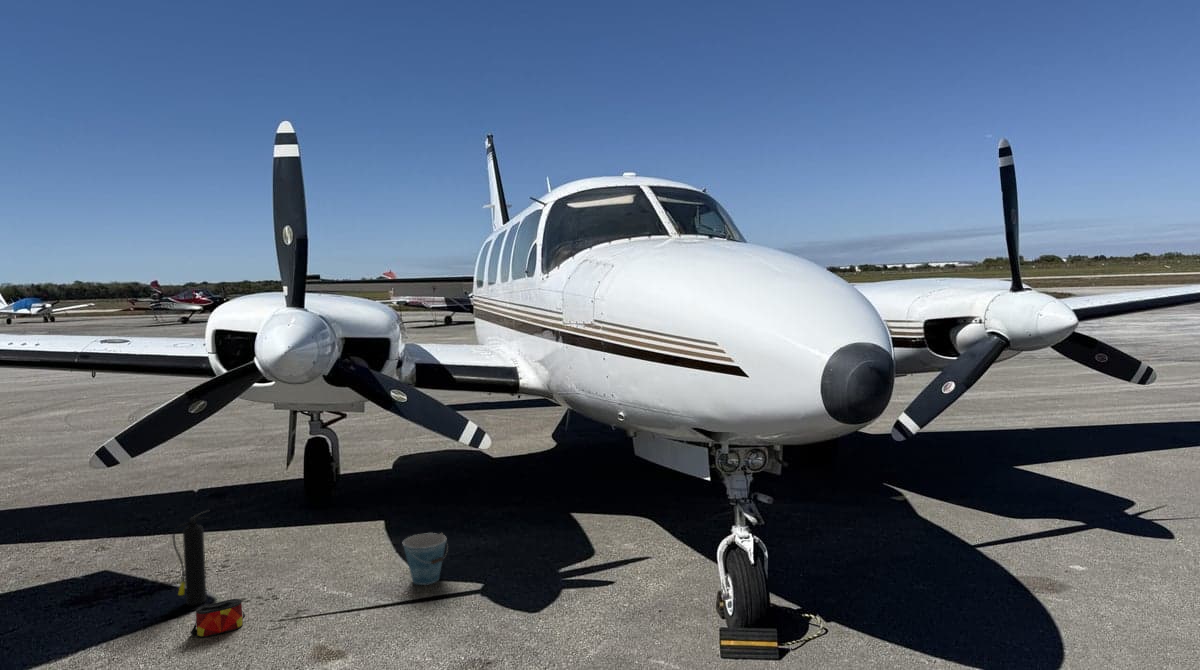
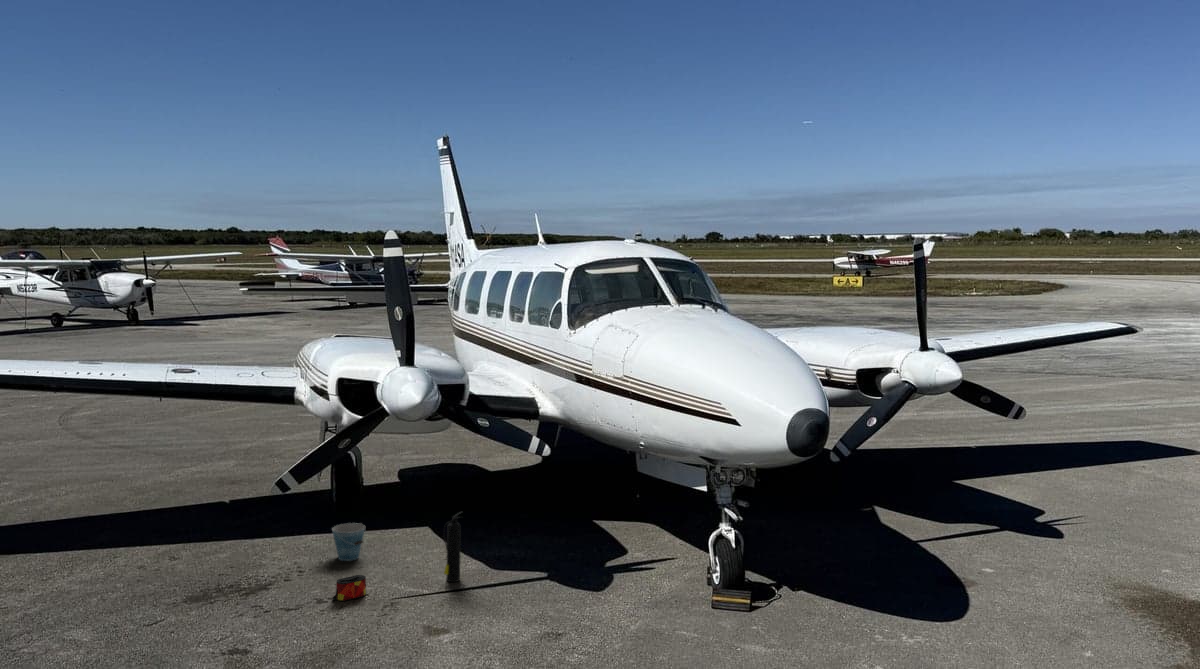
fire extinguisher: present [173,511,208,605] -> present [443,512,462,582]
bucket: present [403,533,446,585] -> present [332,523,365,561]

